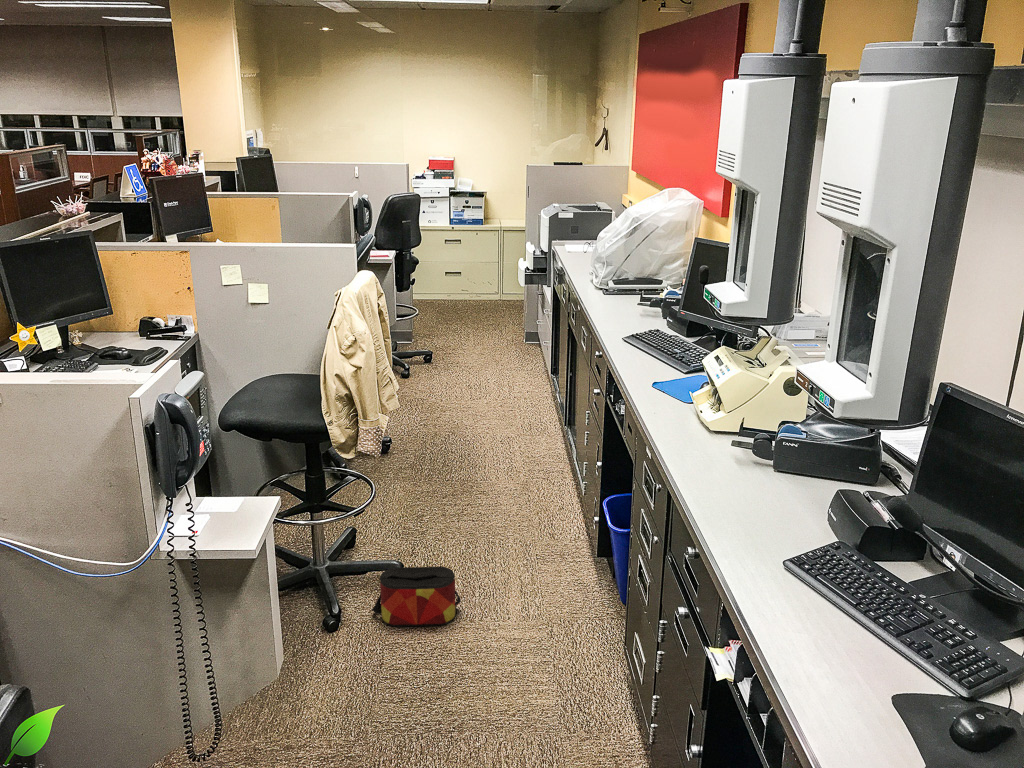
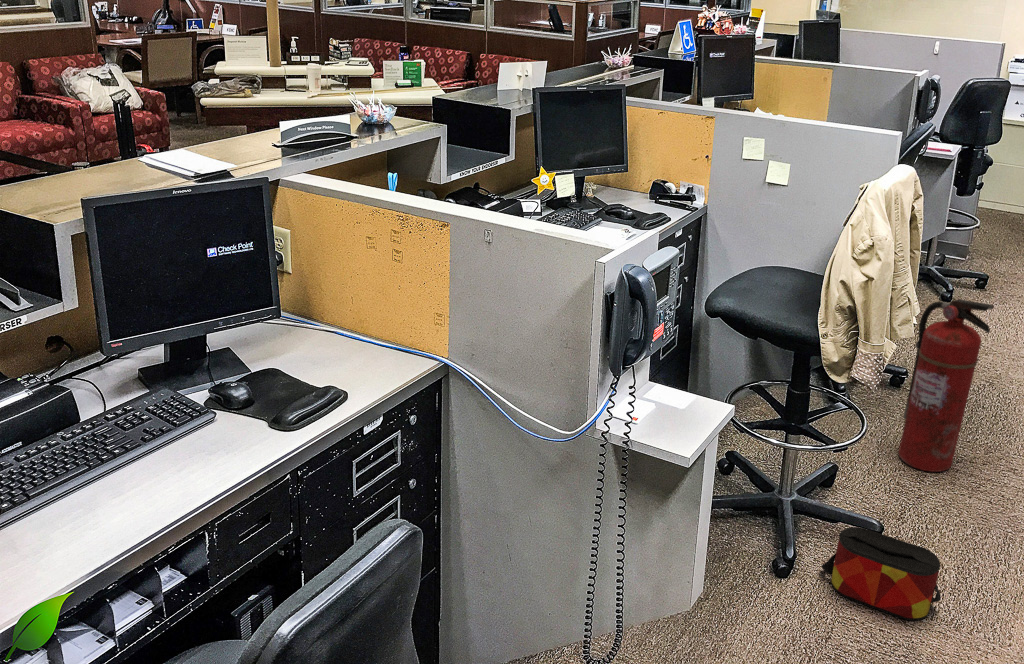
fire extinguisher: none [396,374,445,513] -> present [898,299,994,472]

